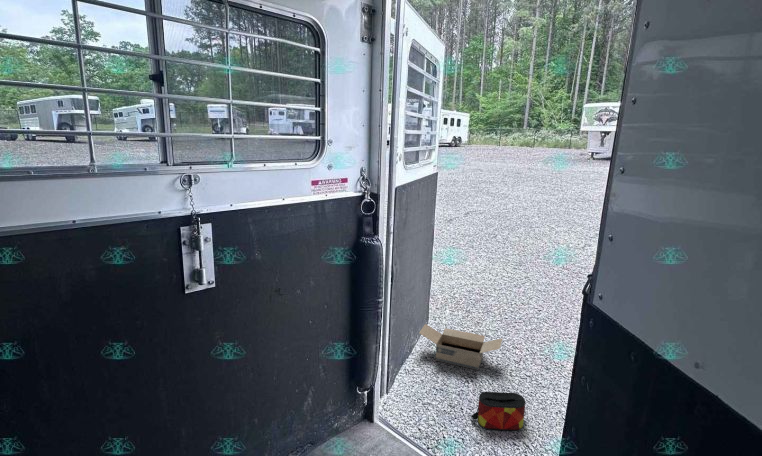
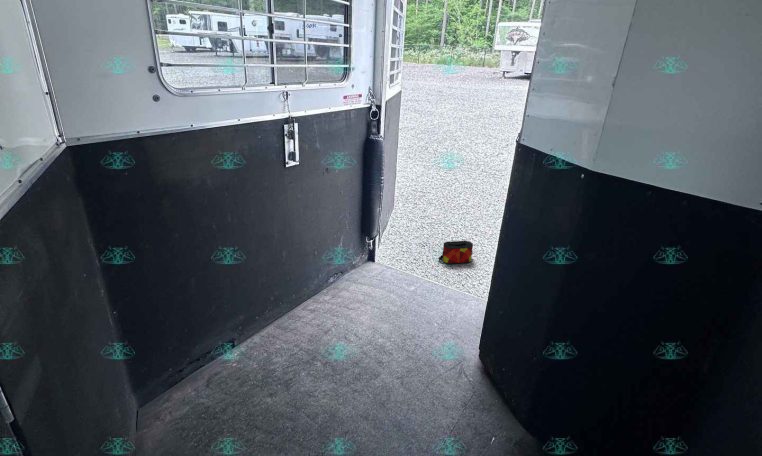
cardboard box: present [419,324,502,370] -> none [393,208,453,236]

